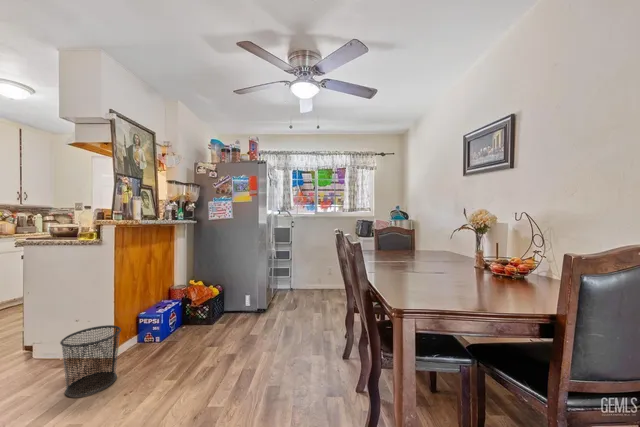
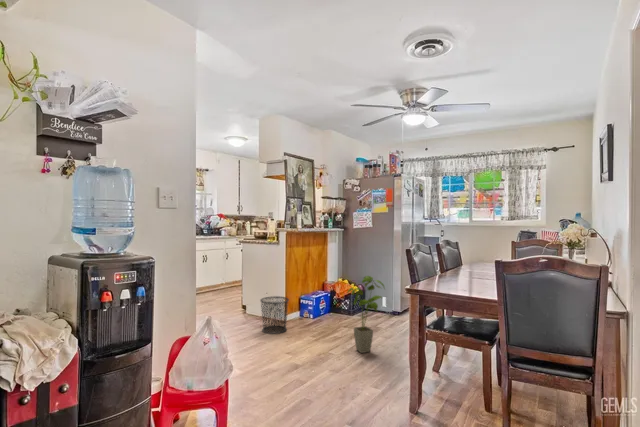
house plant: none [229,281,286,391] -> present [348,276,384,353]

